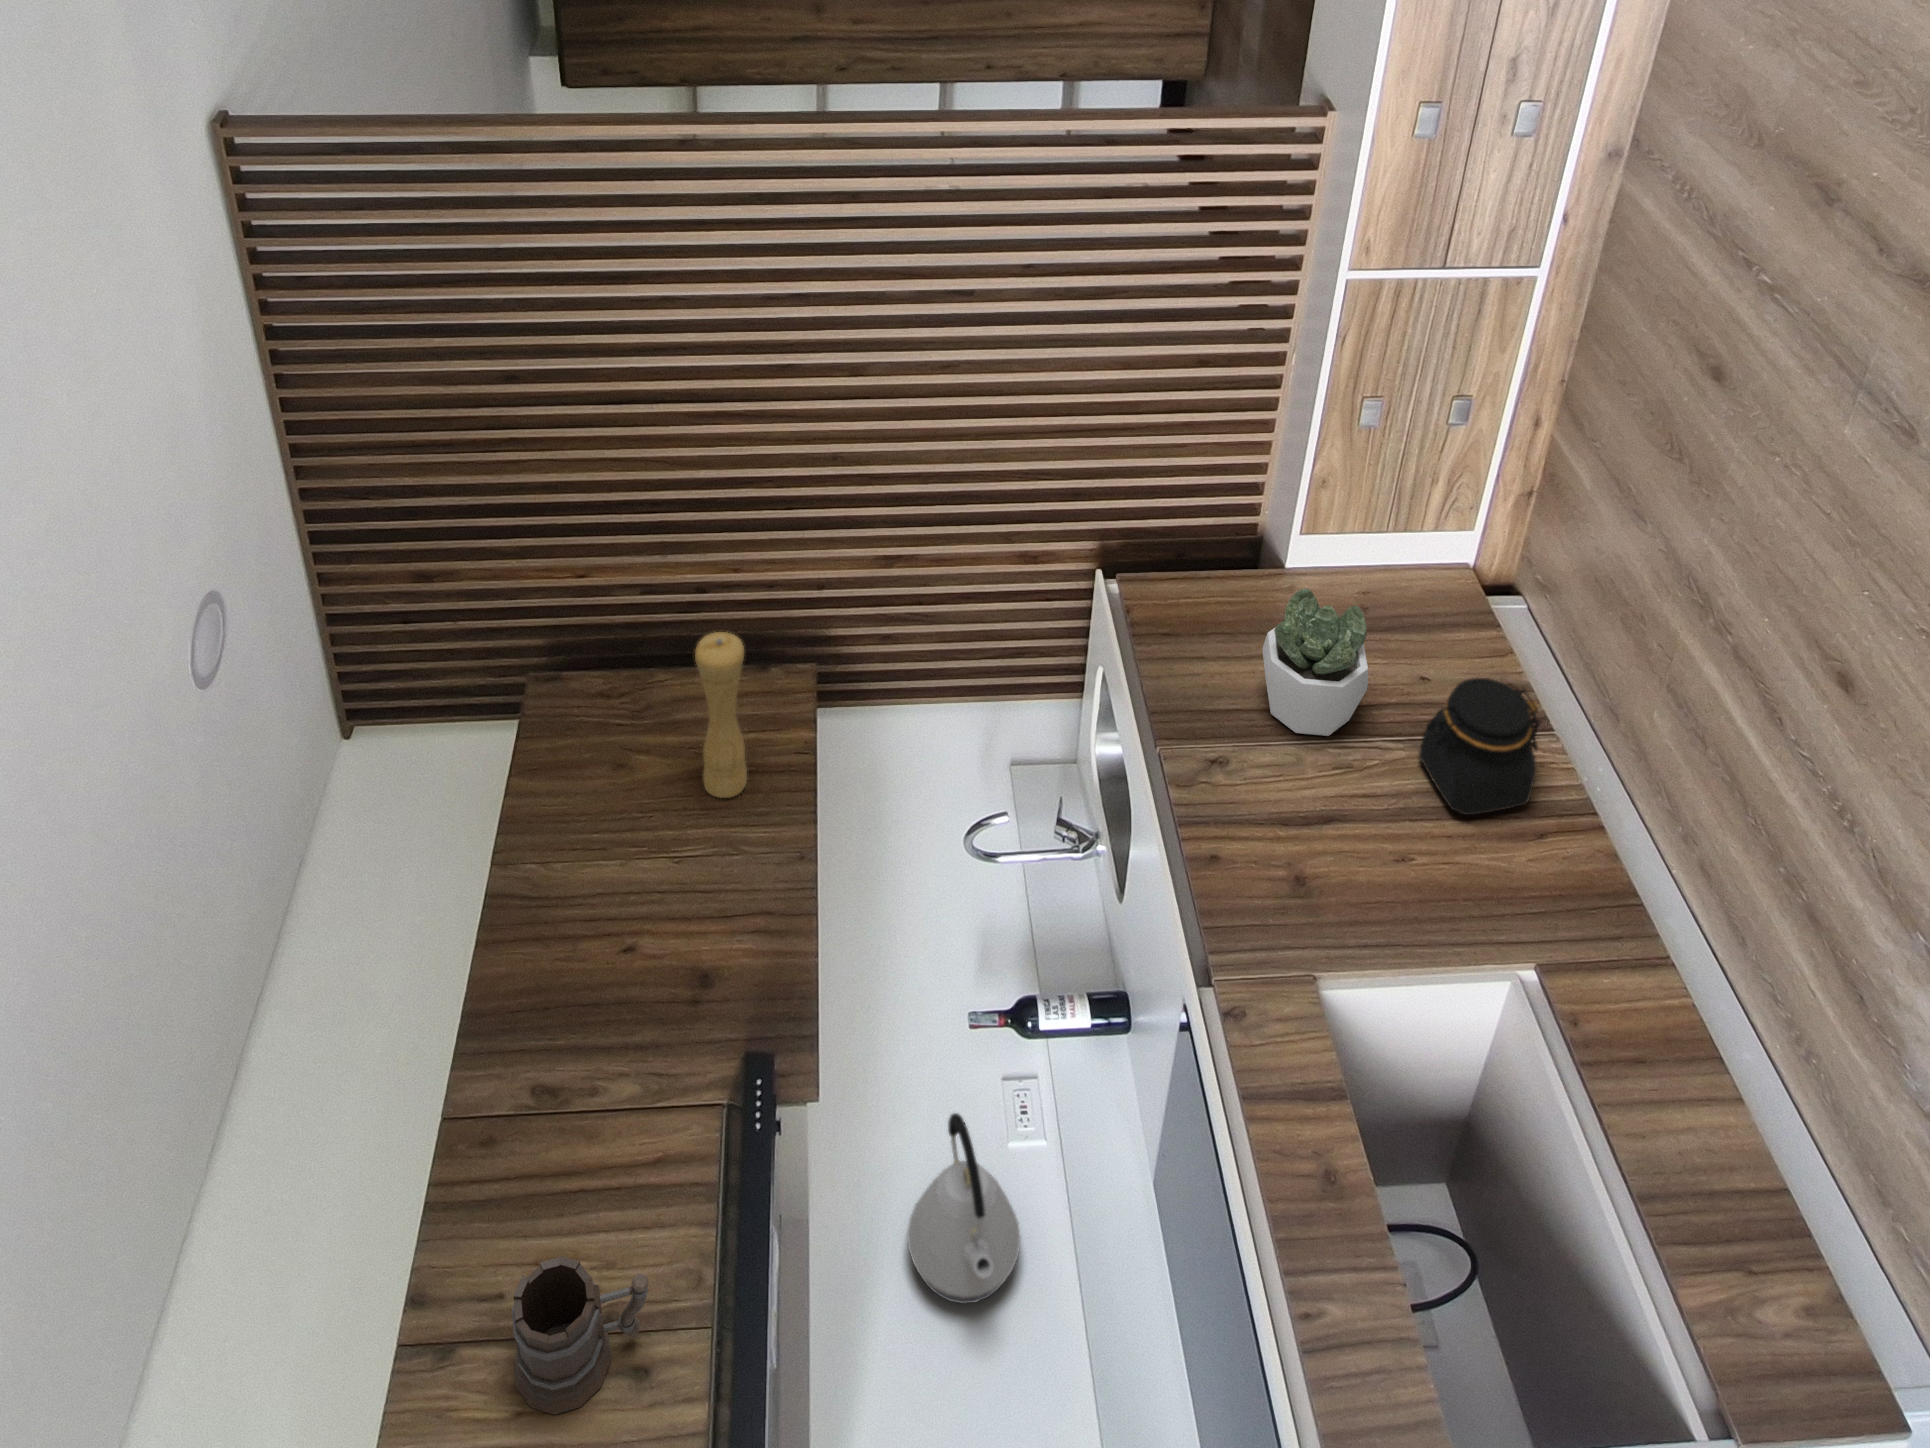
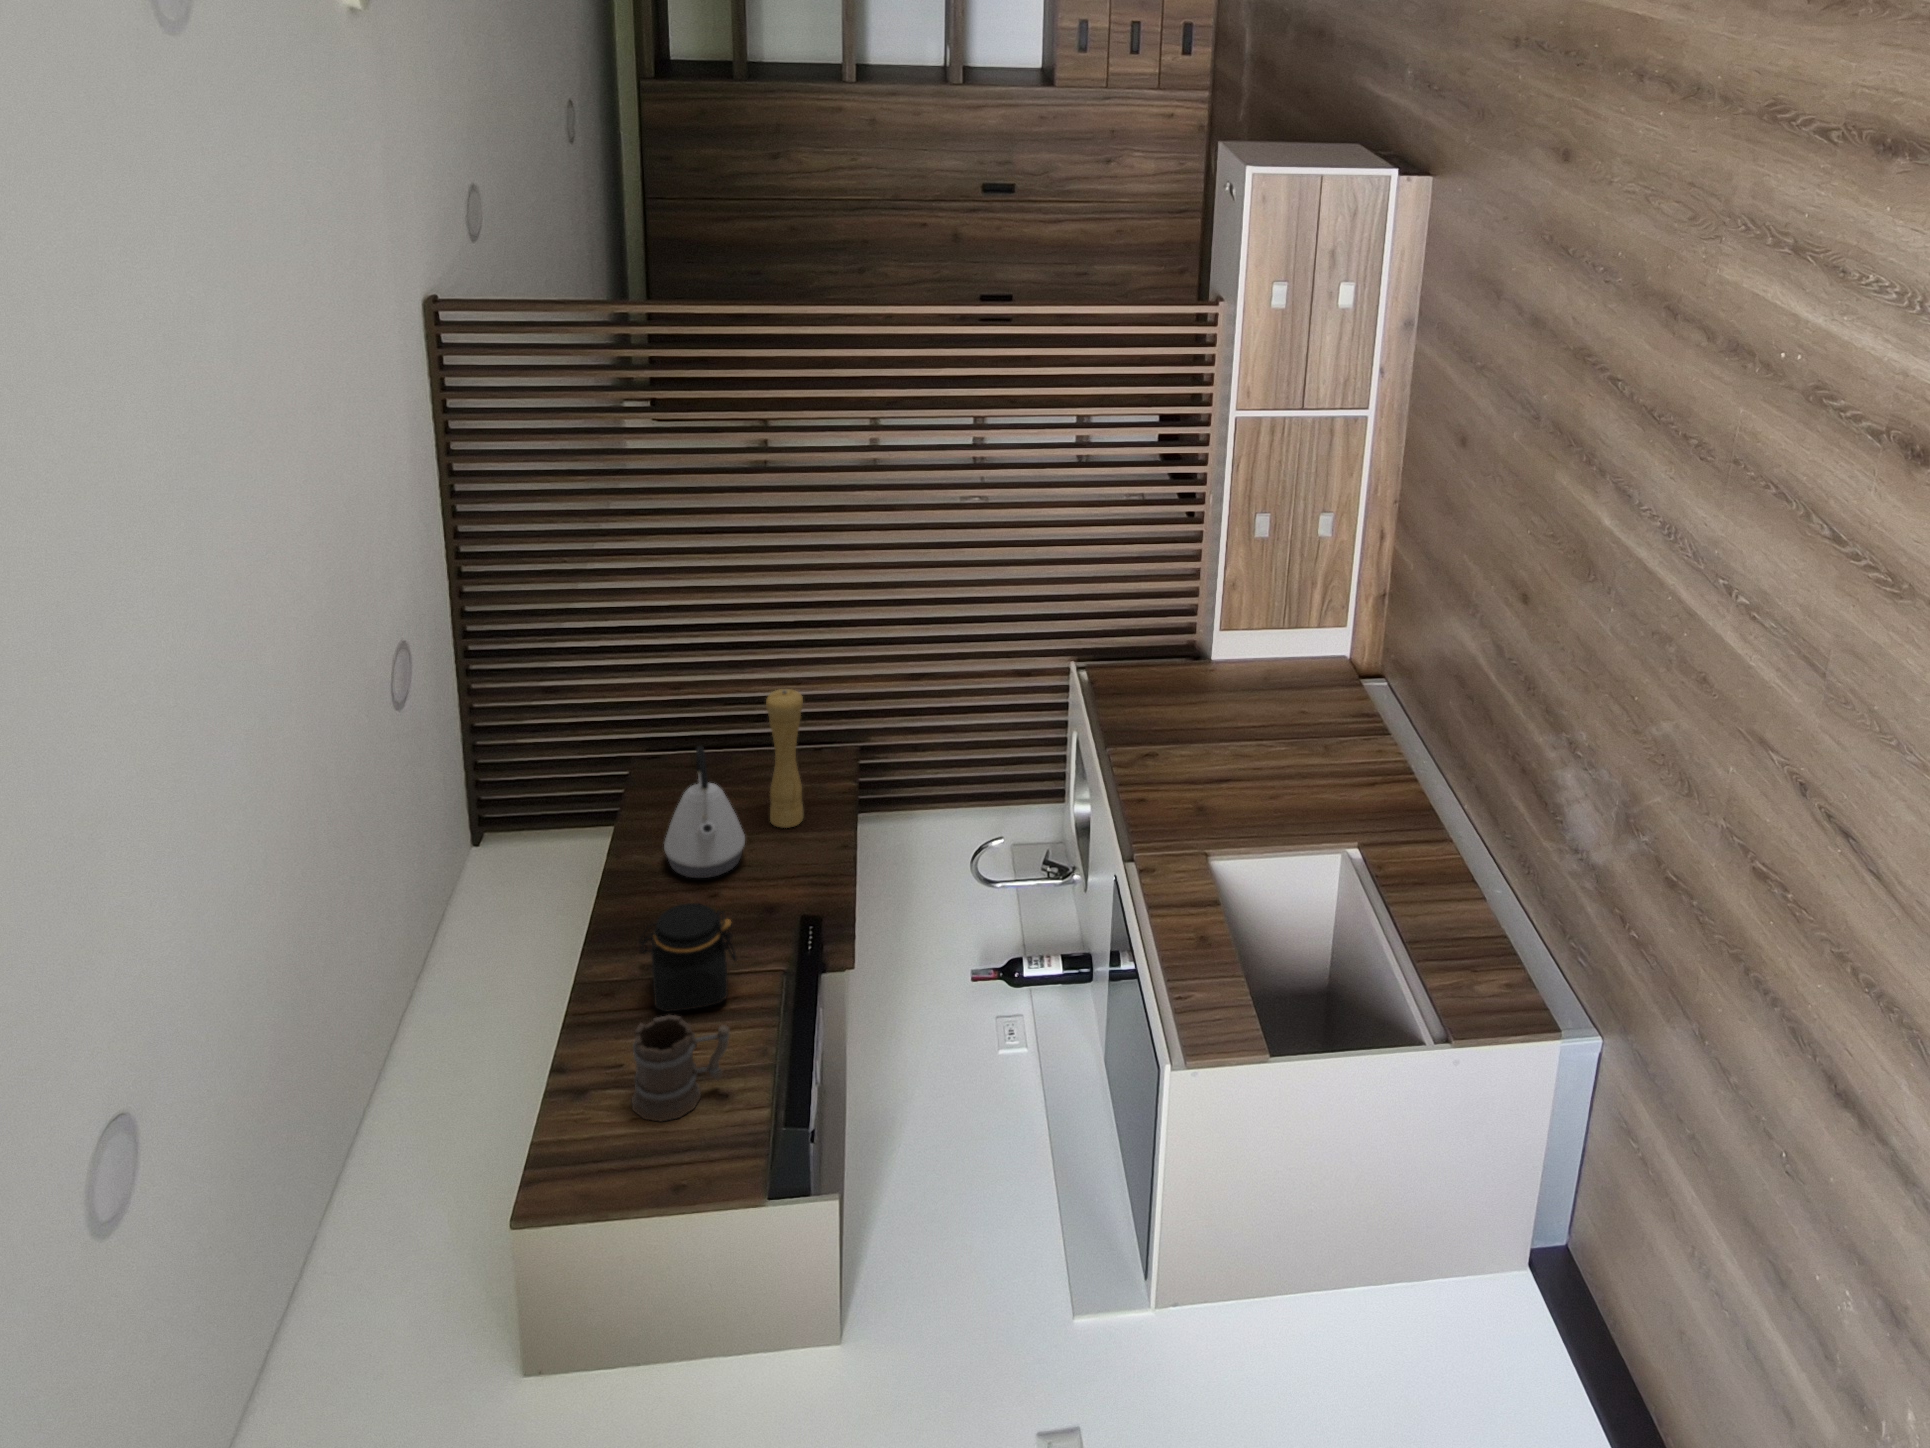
succulent plant: present [1262,588,1368,736] -> none [1182,634,1255,739]
jar: present [1419,678,1541,815] -> present [639,903,736,1011]
kettle: present [907,1113,1020,1303] -> present [664,746,745,878]

